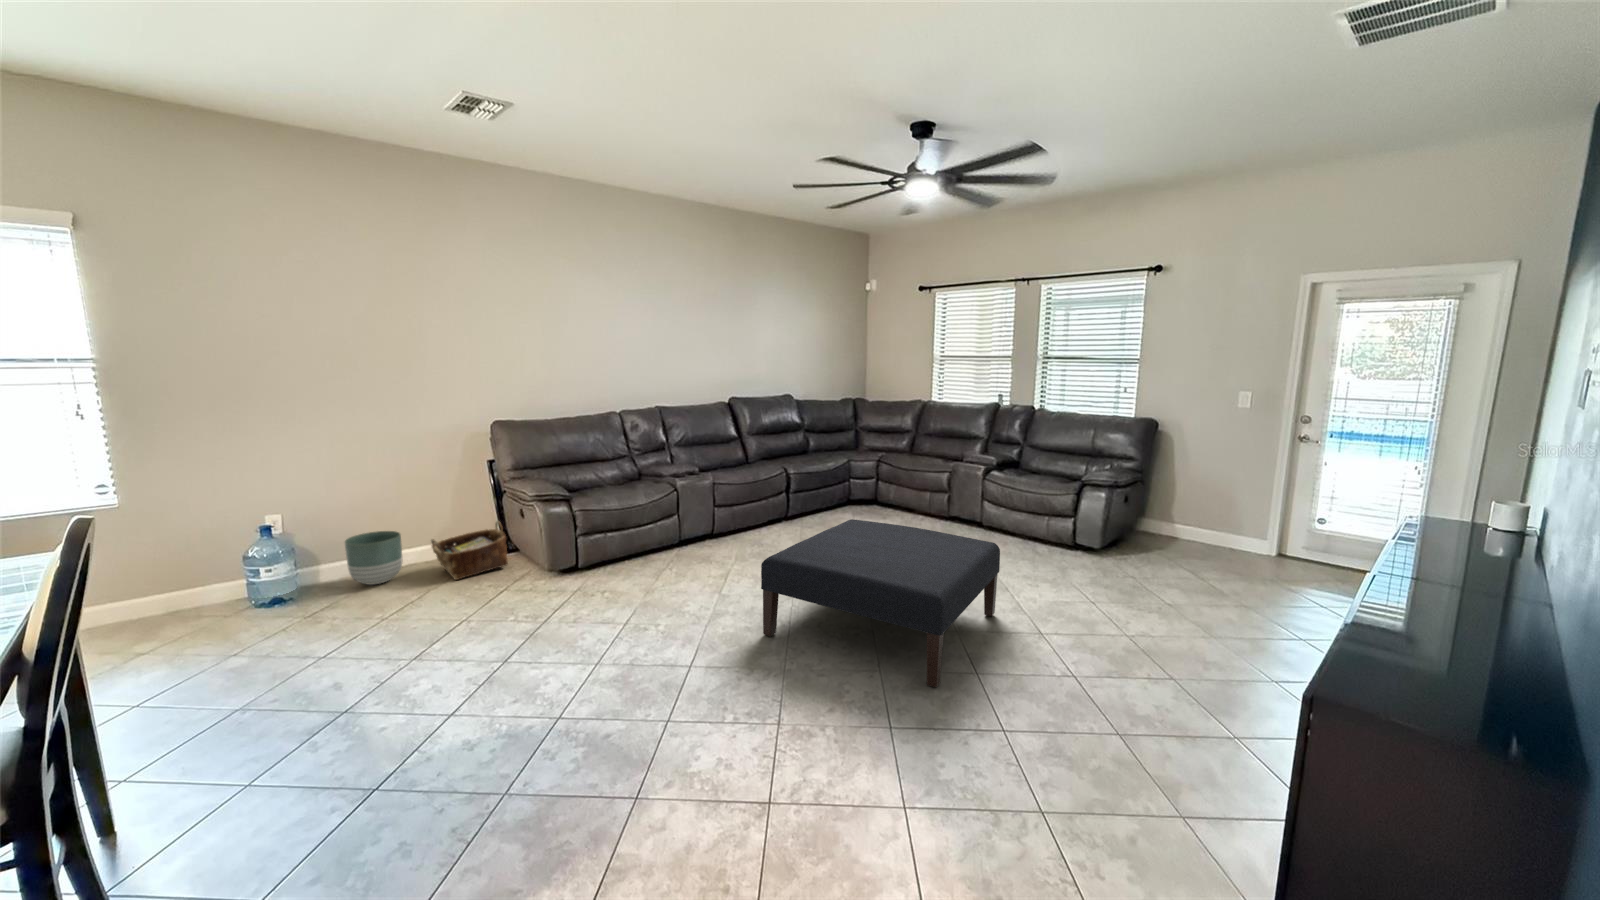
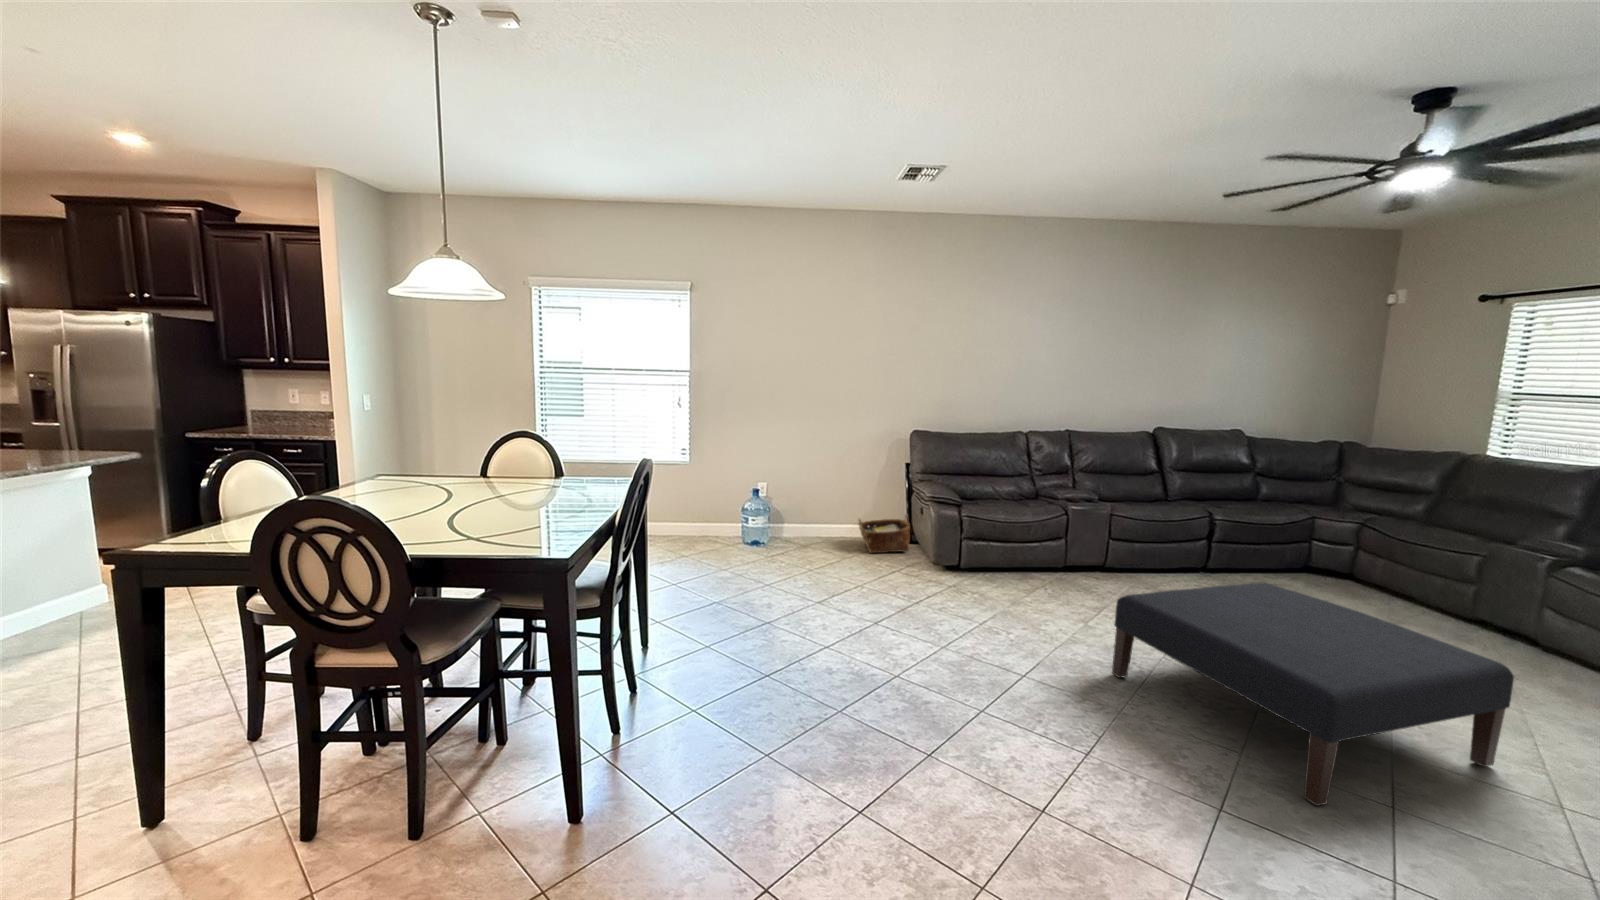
planter: present [345,531,402,585] -> none [807,506,840,544]

